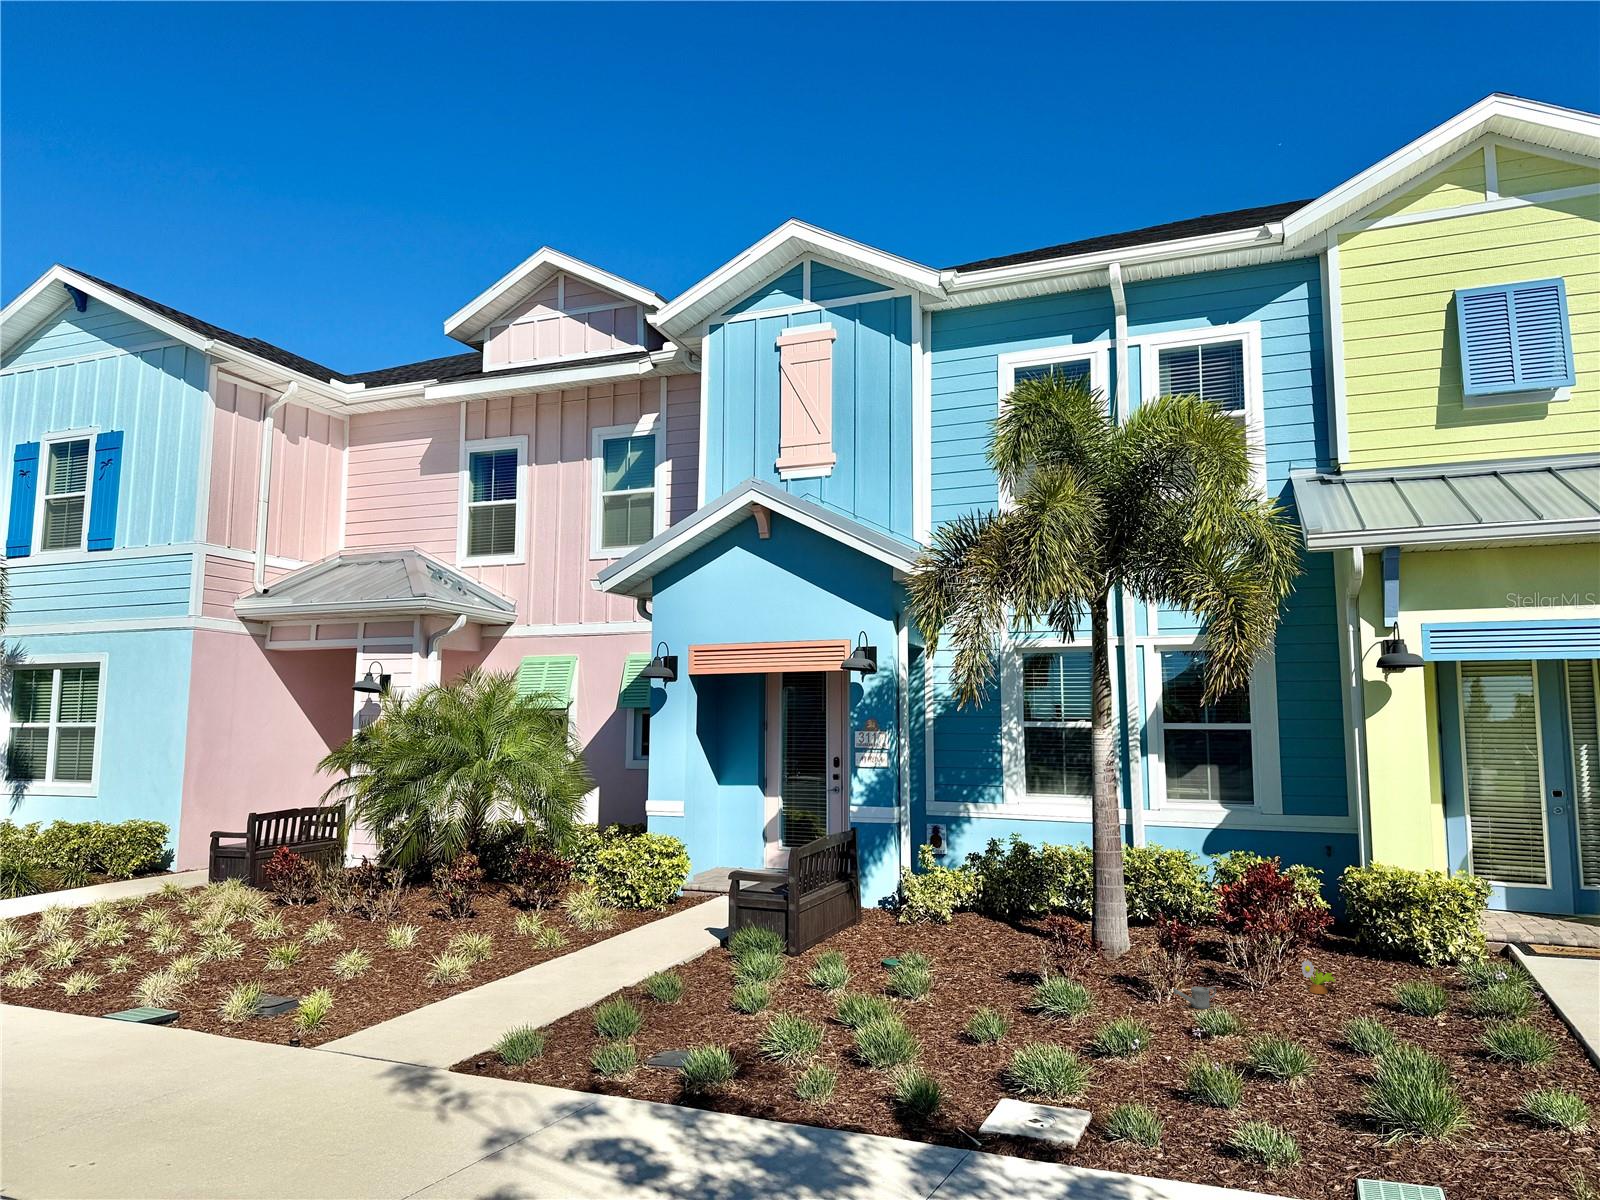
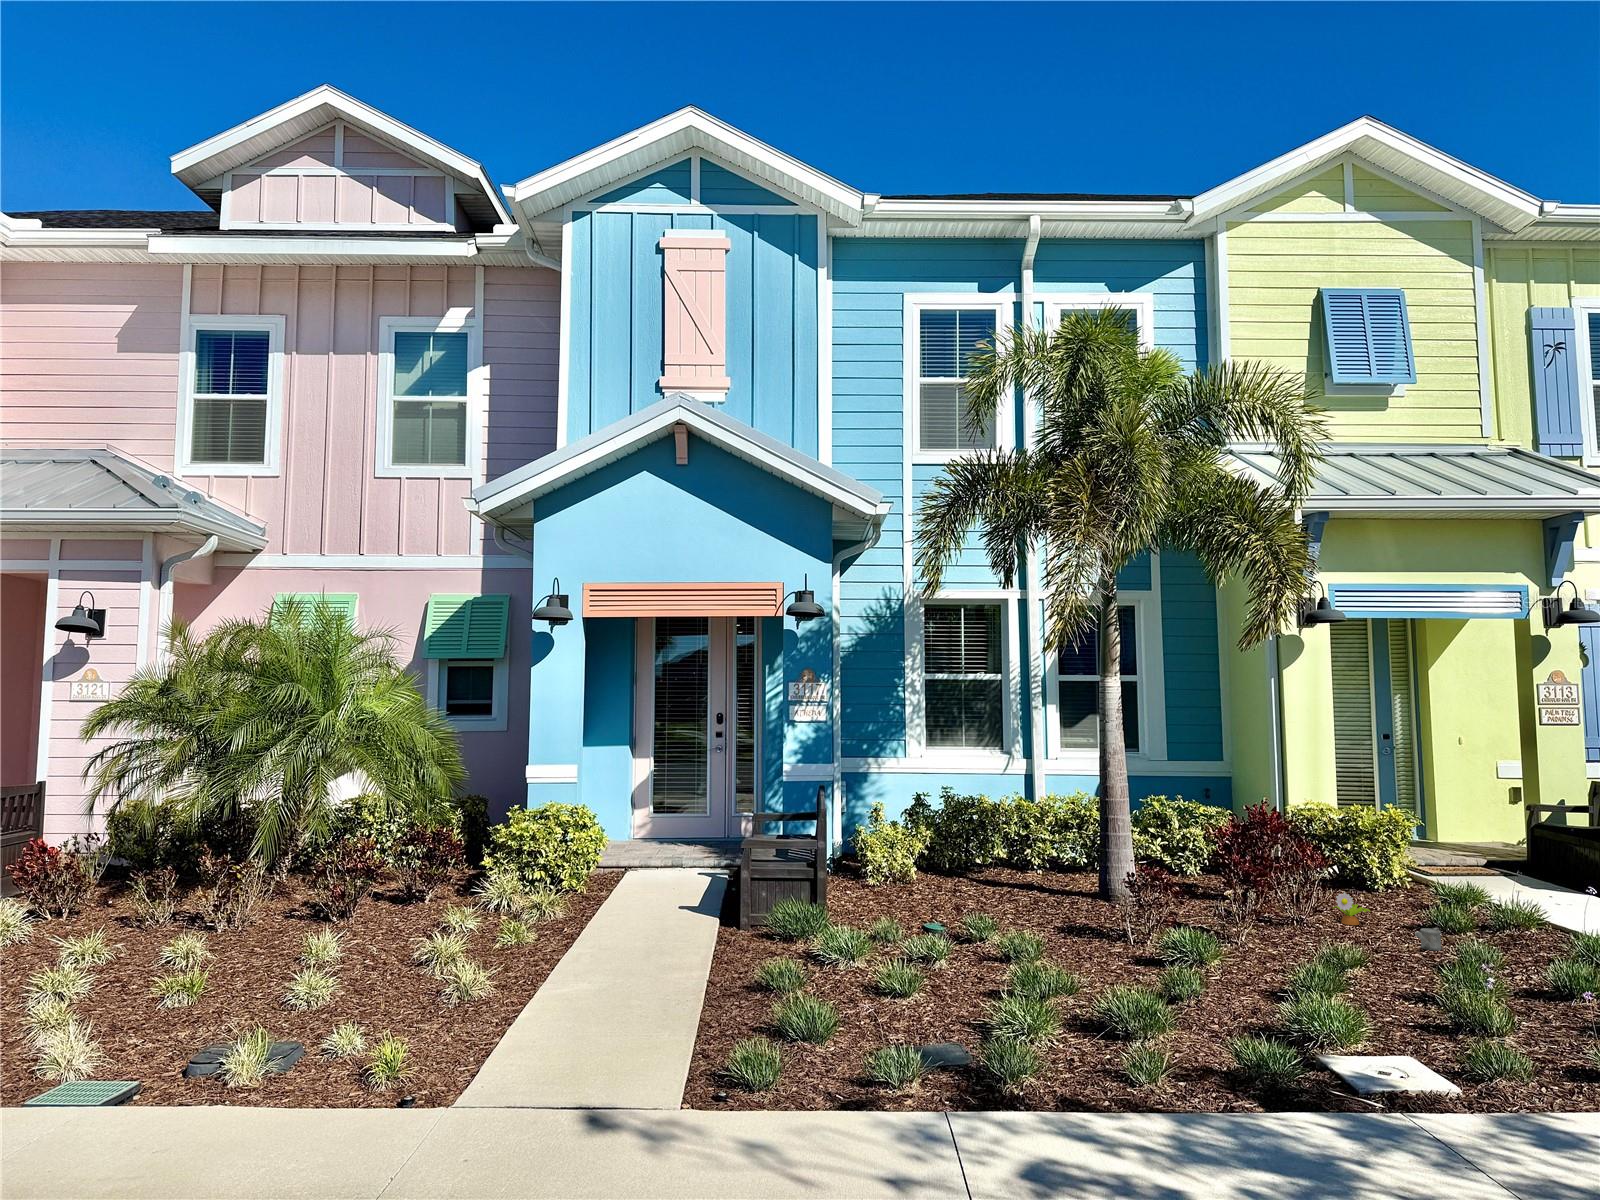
watering can: present [1173,987,1216,1009] -> present [1415,928,1442,951]

